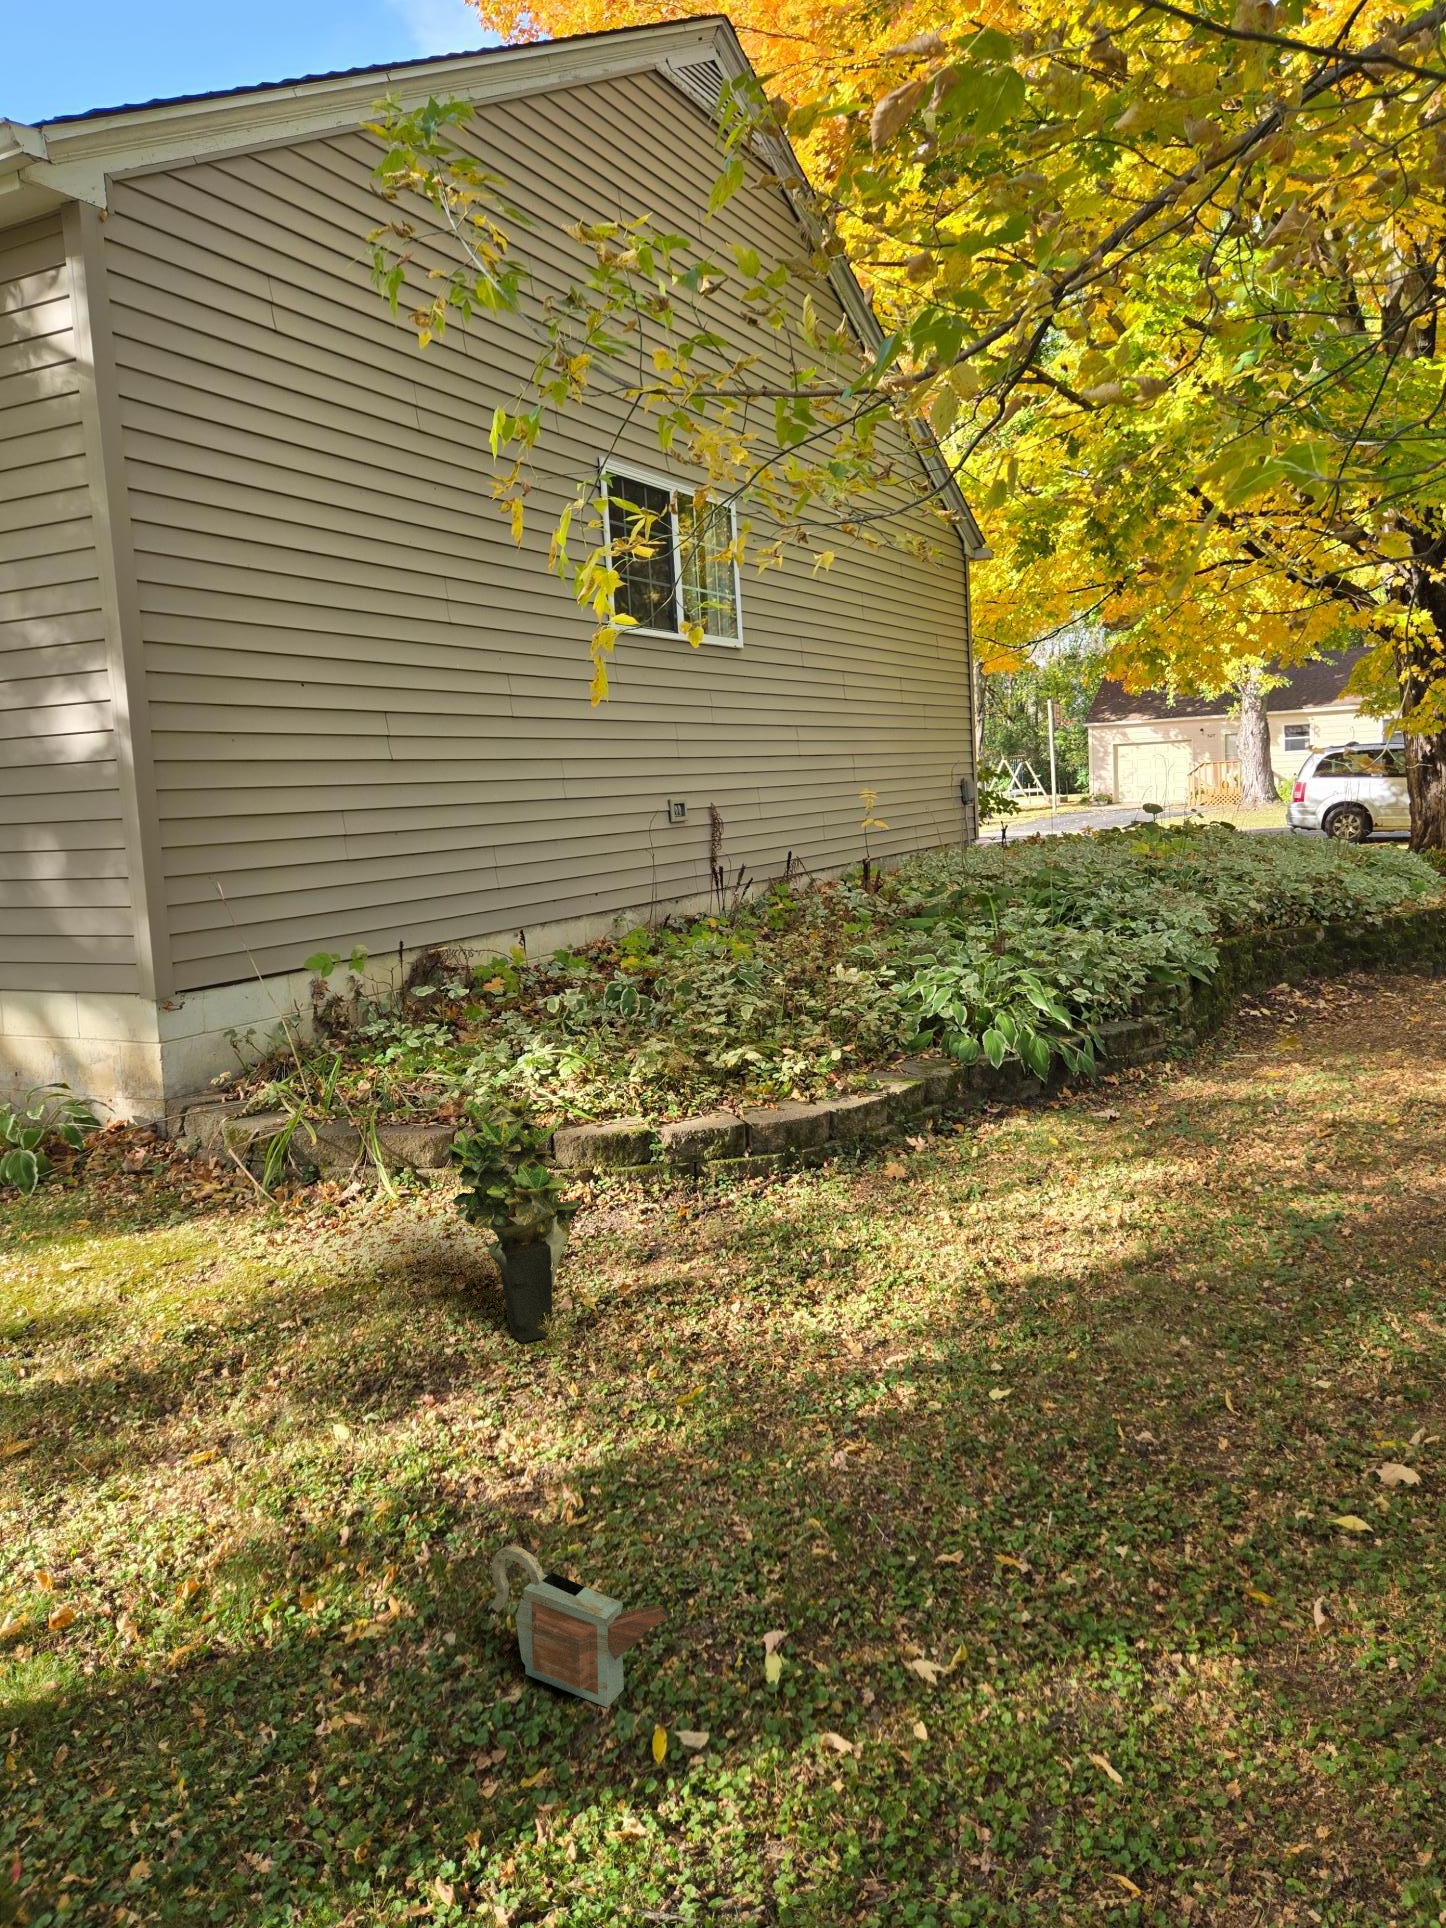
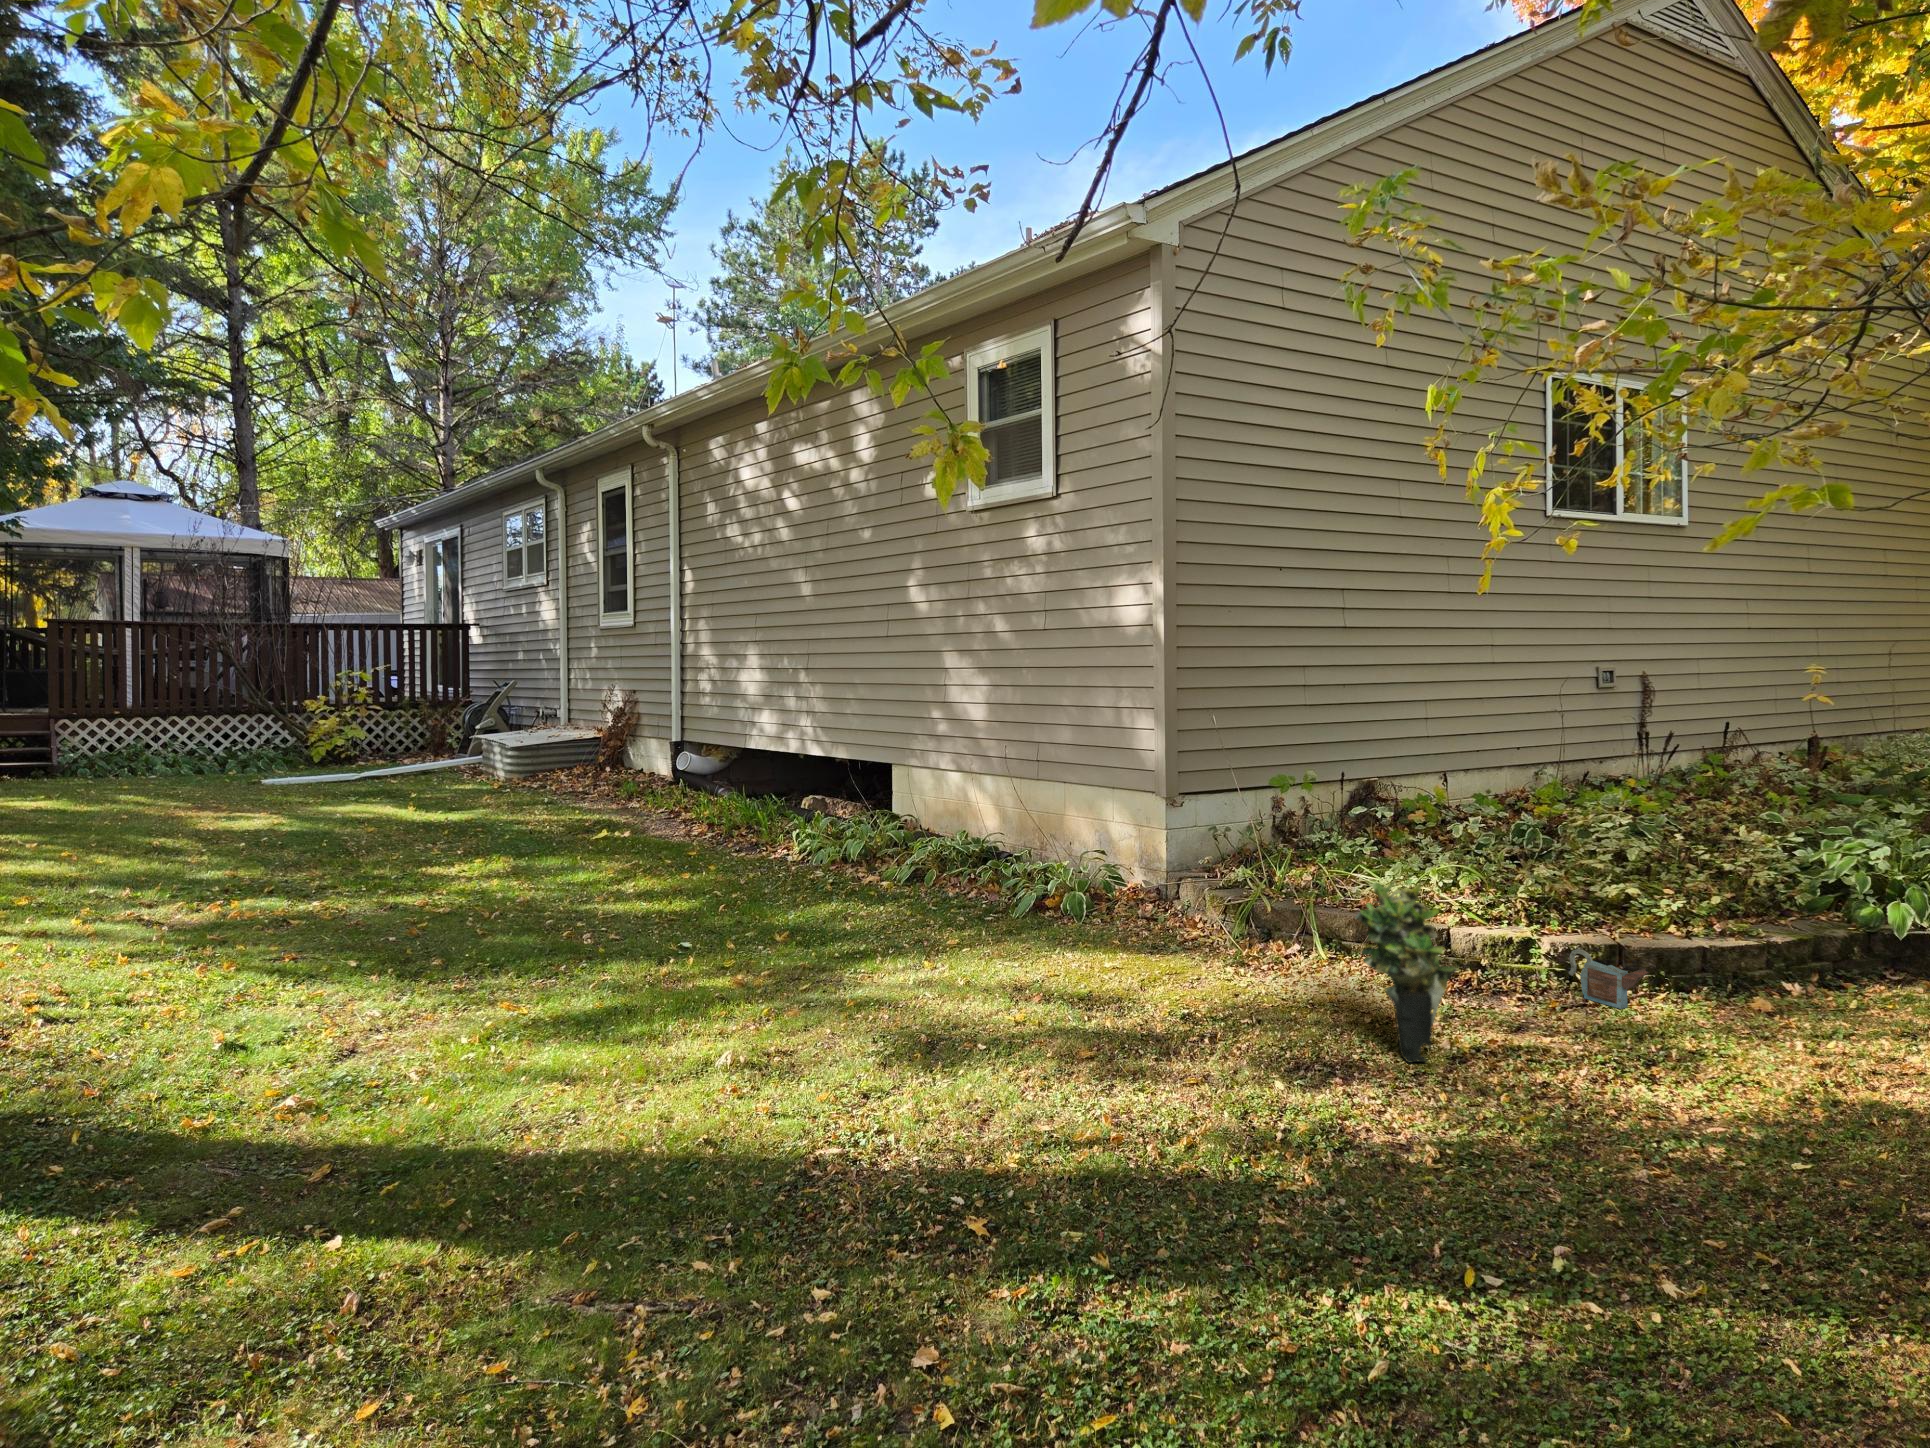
watering can: present [491,1545,672,1708] -> present [1569,949,1649,1009]

